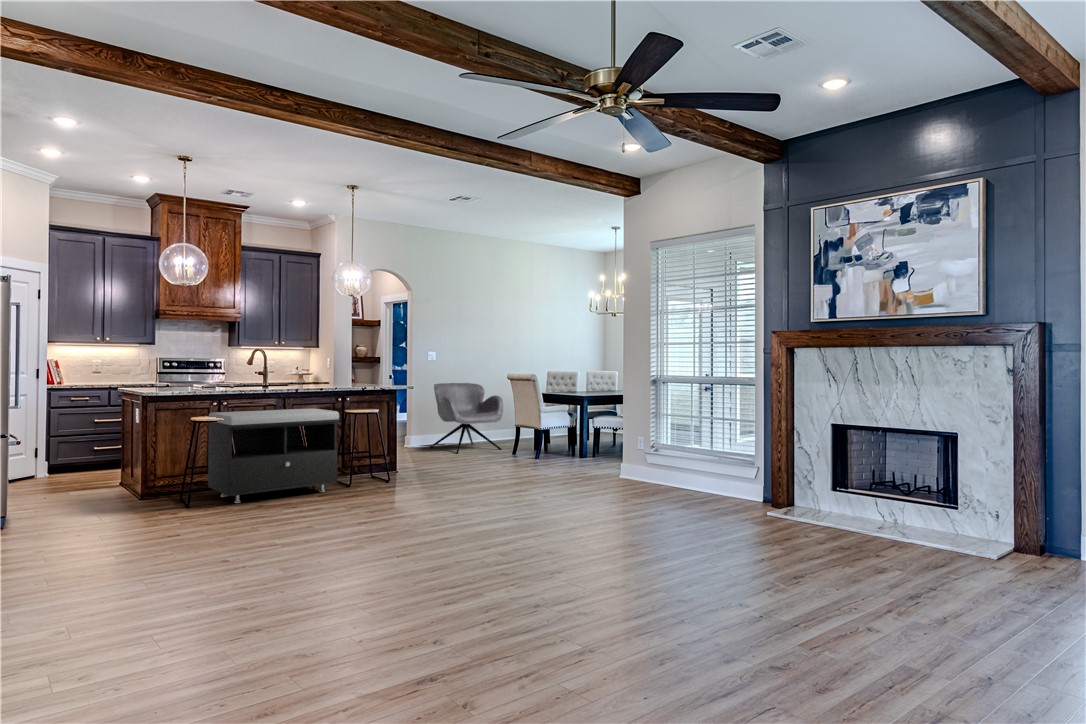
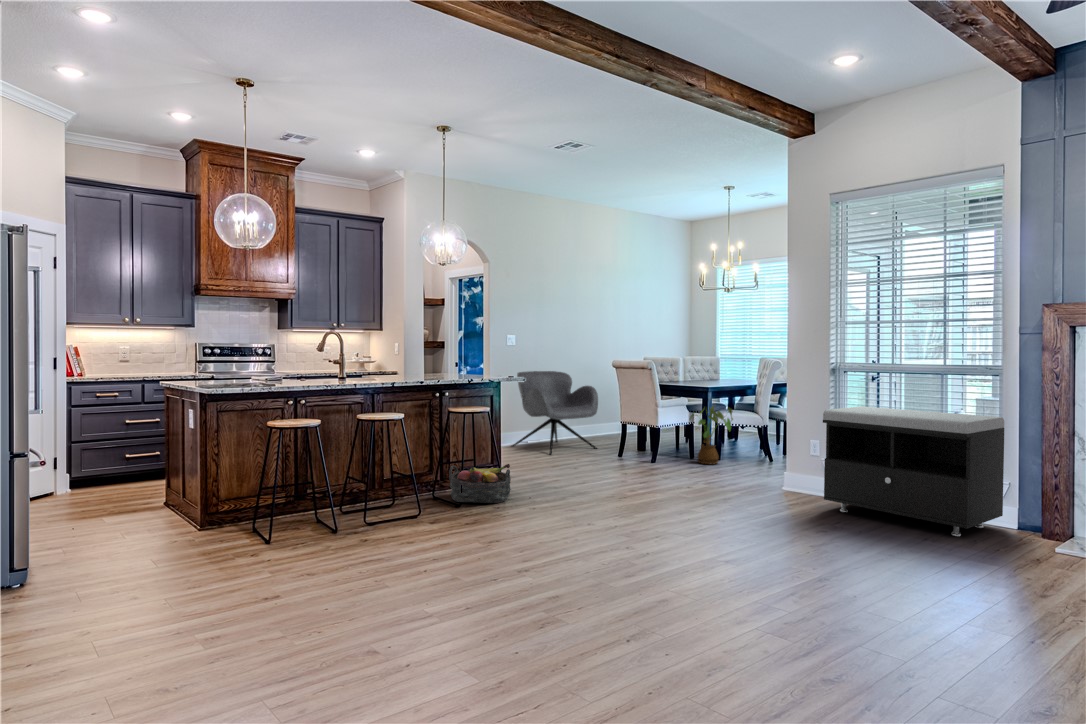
storage bench: present [208,408,339,503] -> present [823,406,1004,536]
house plant: none [566,412,605,461] -> present [690,406,733,465]
basket: none [345,454,395,485] -> present [449,464,511,503]

